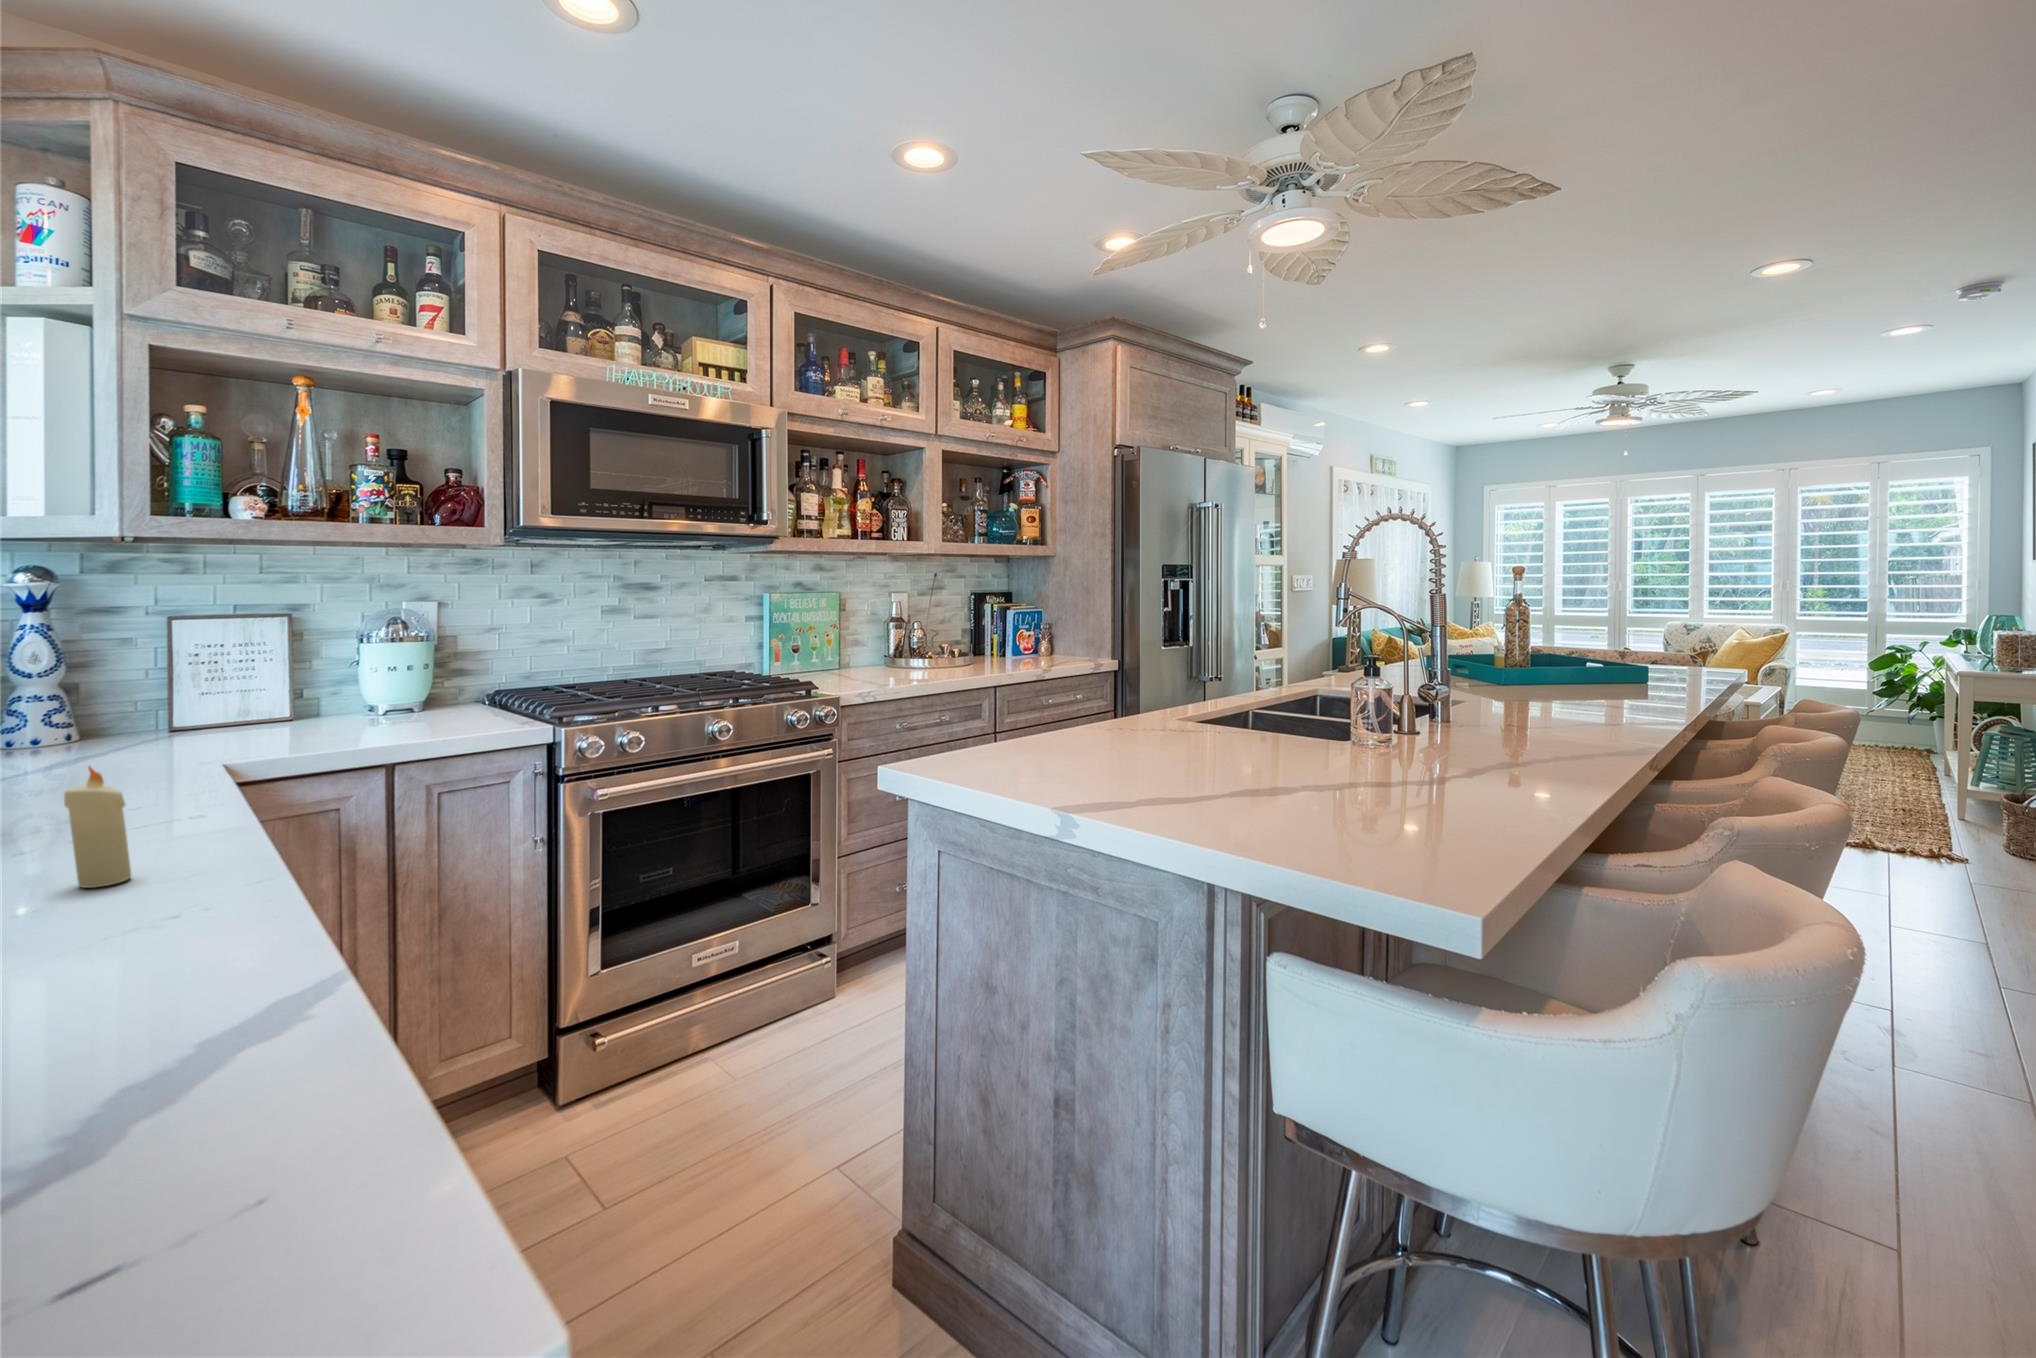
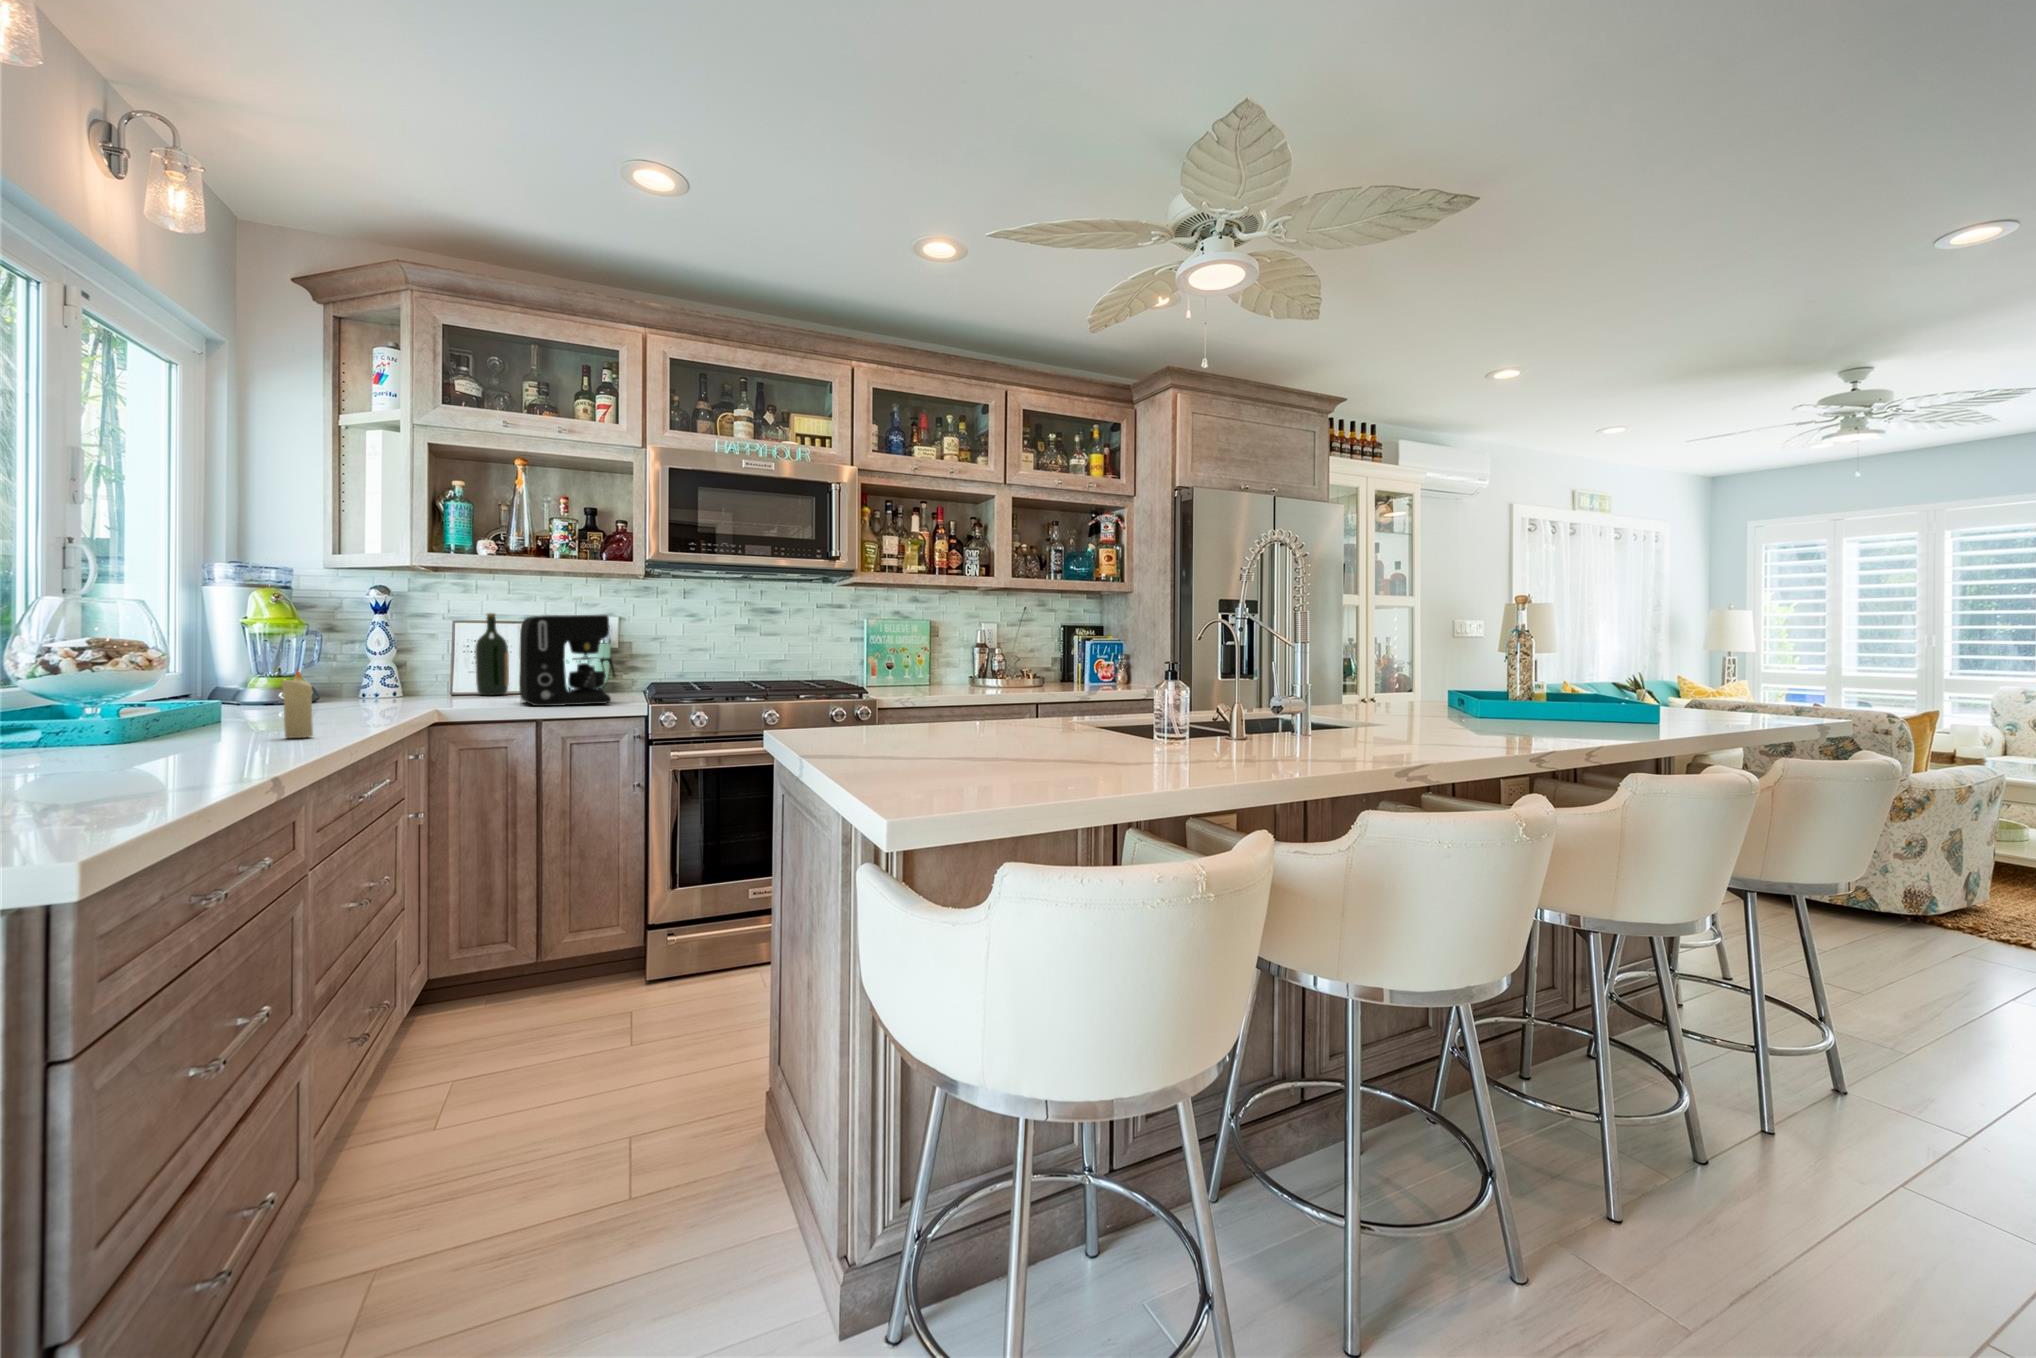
wine bottle: none [234,604,293,725] -> present [475,613,509,696]
coffee maker: none [336,609,492,747] -> present [519,615,615,706]

